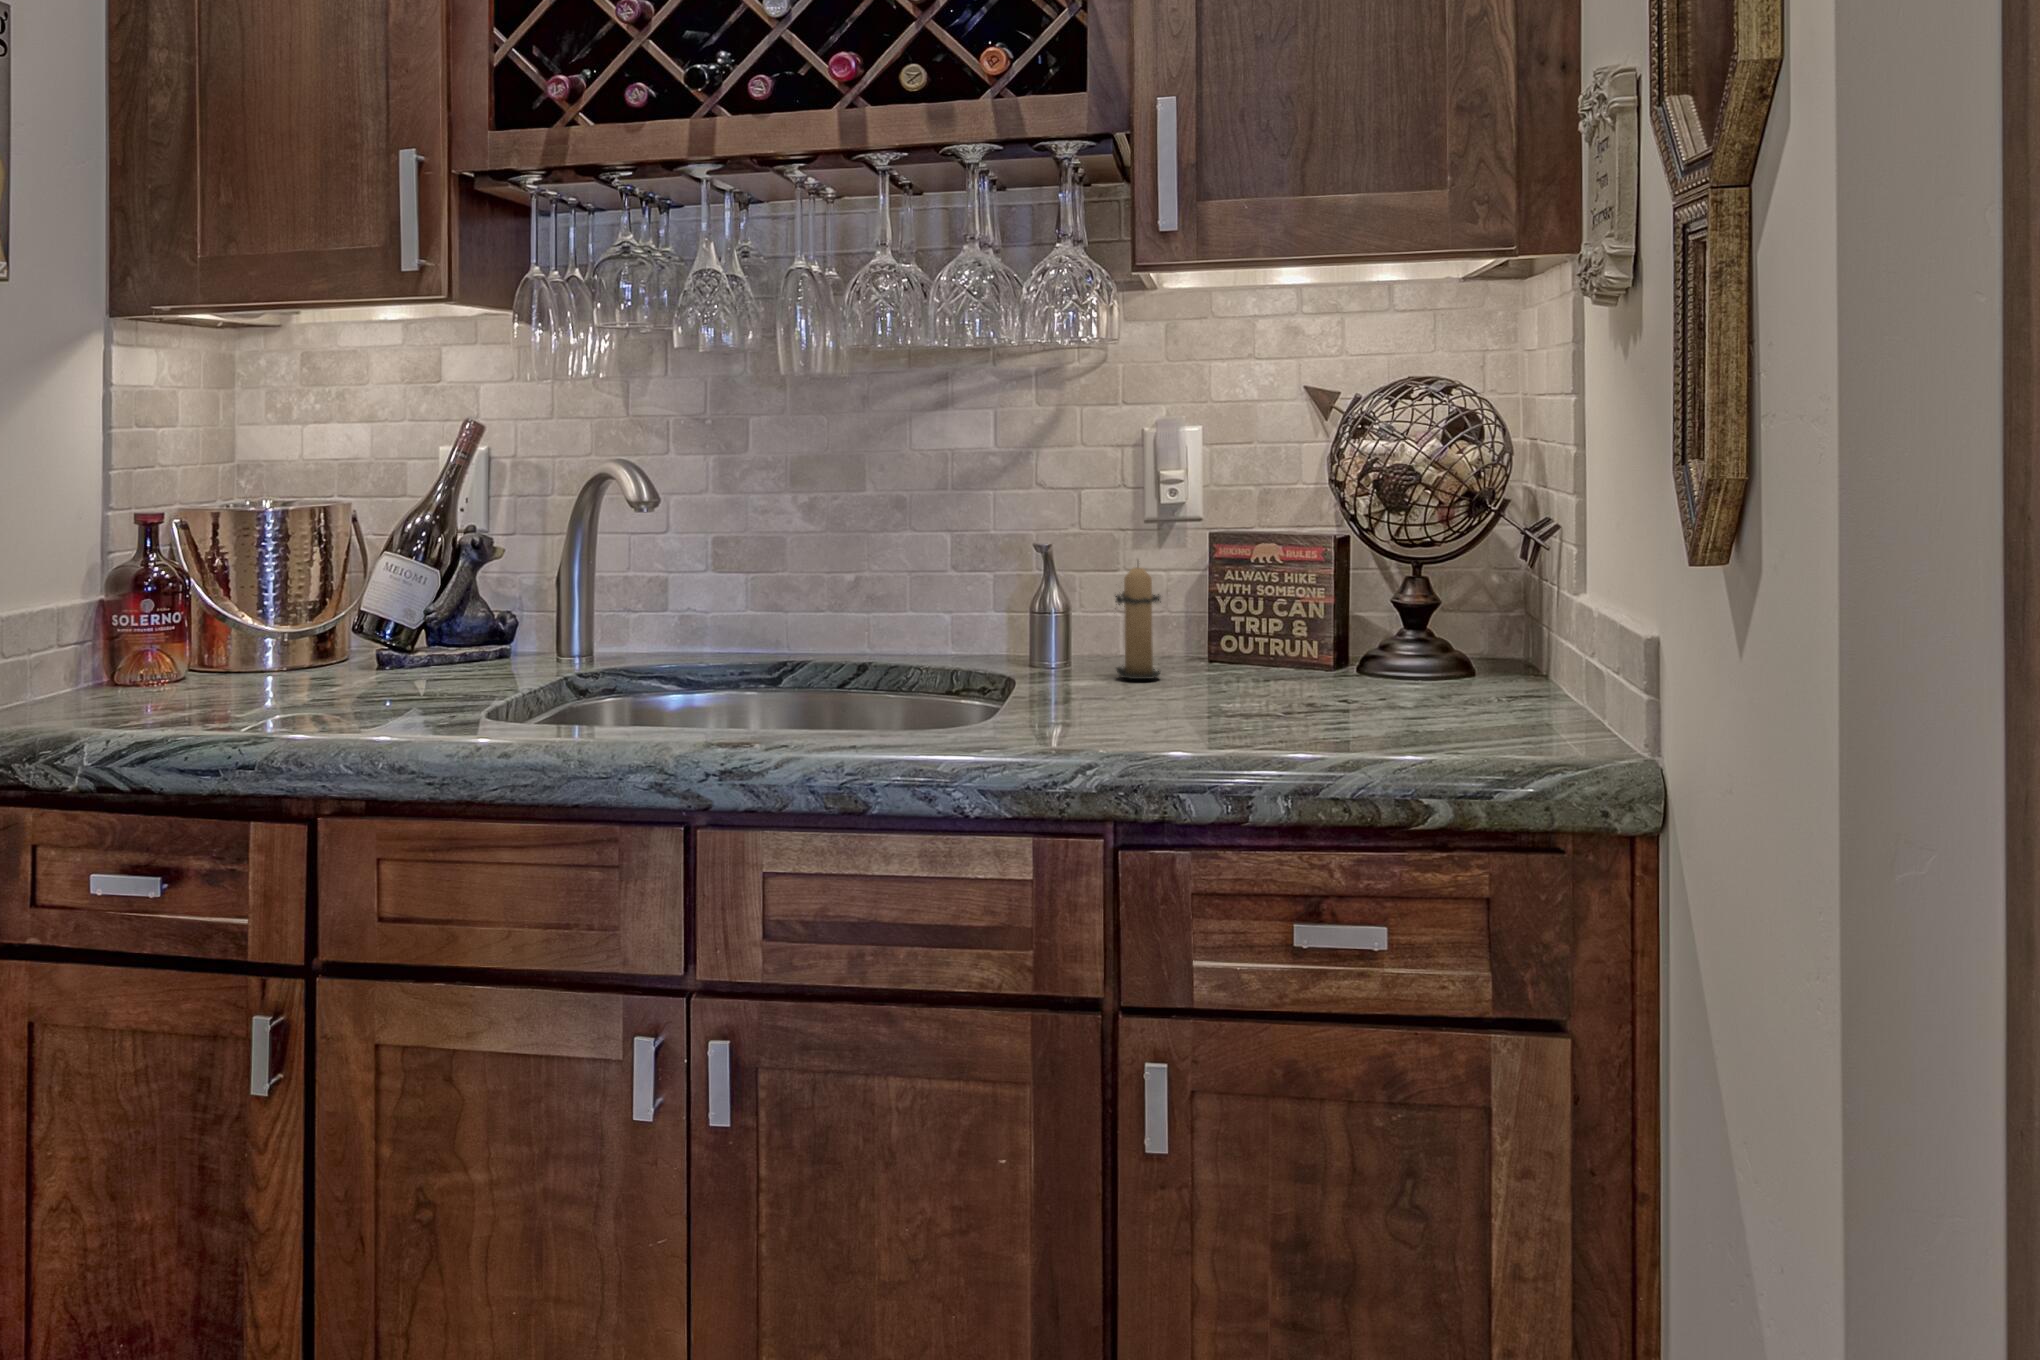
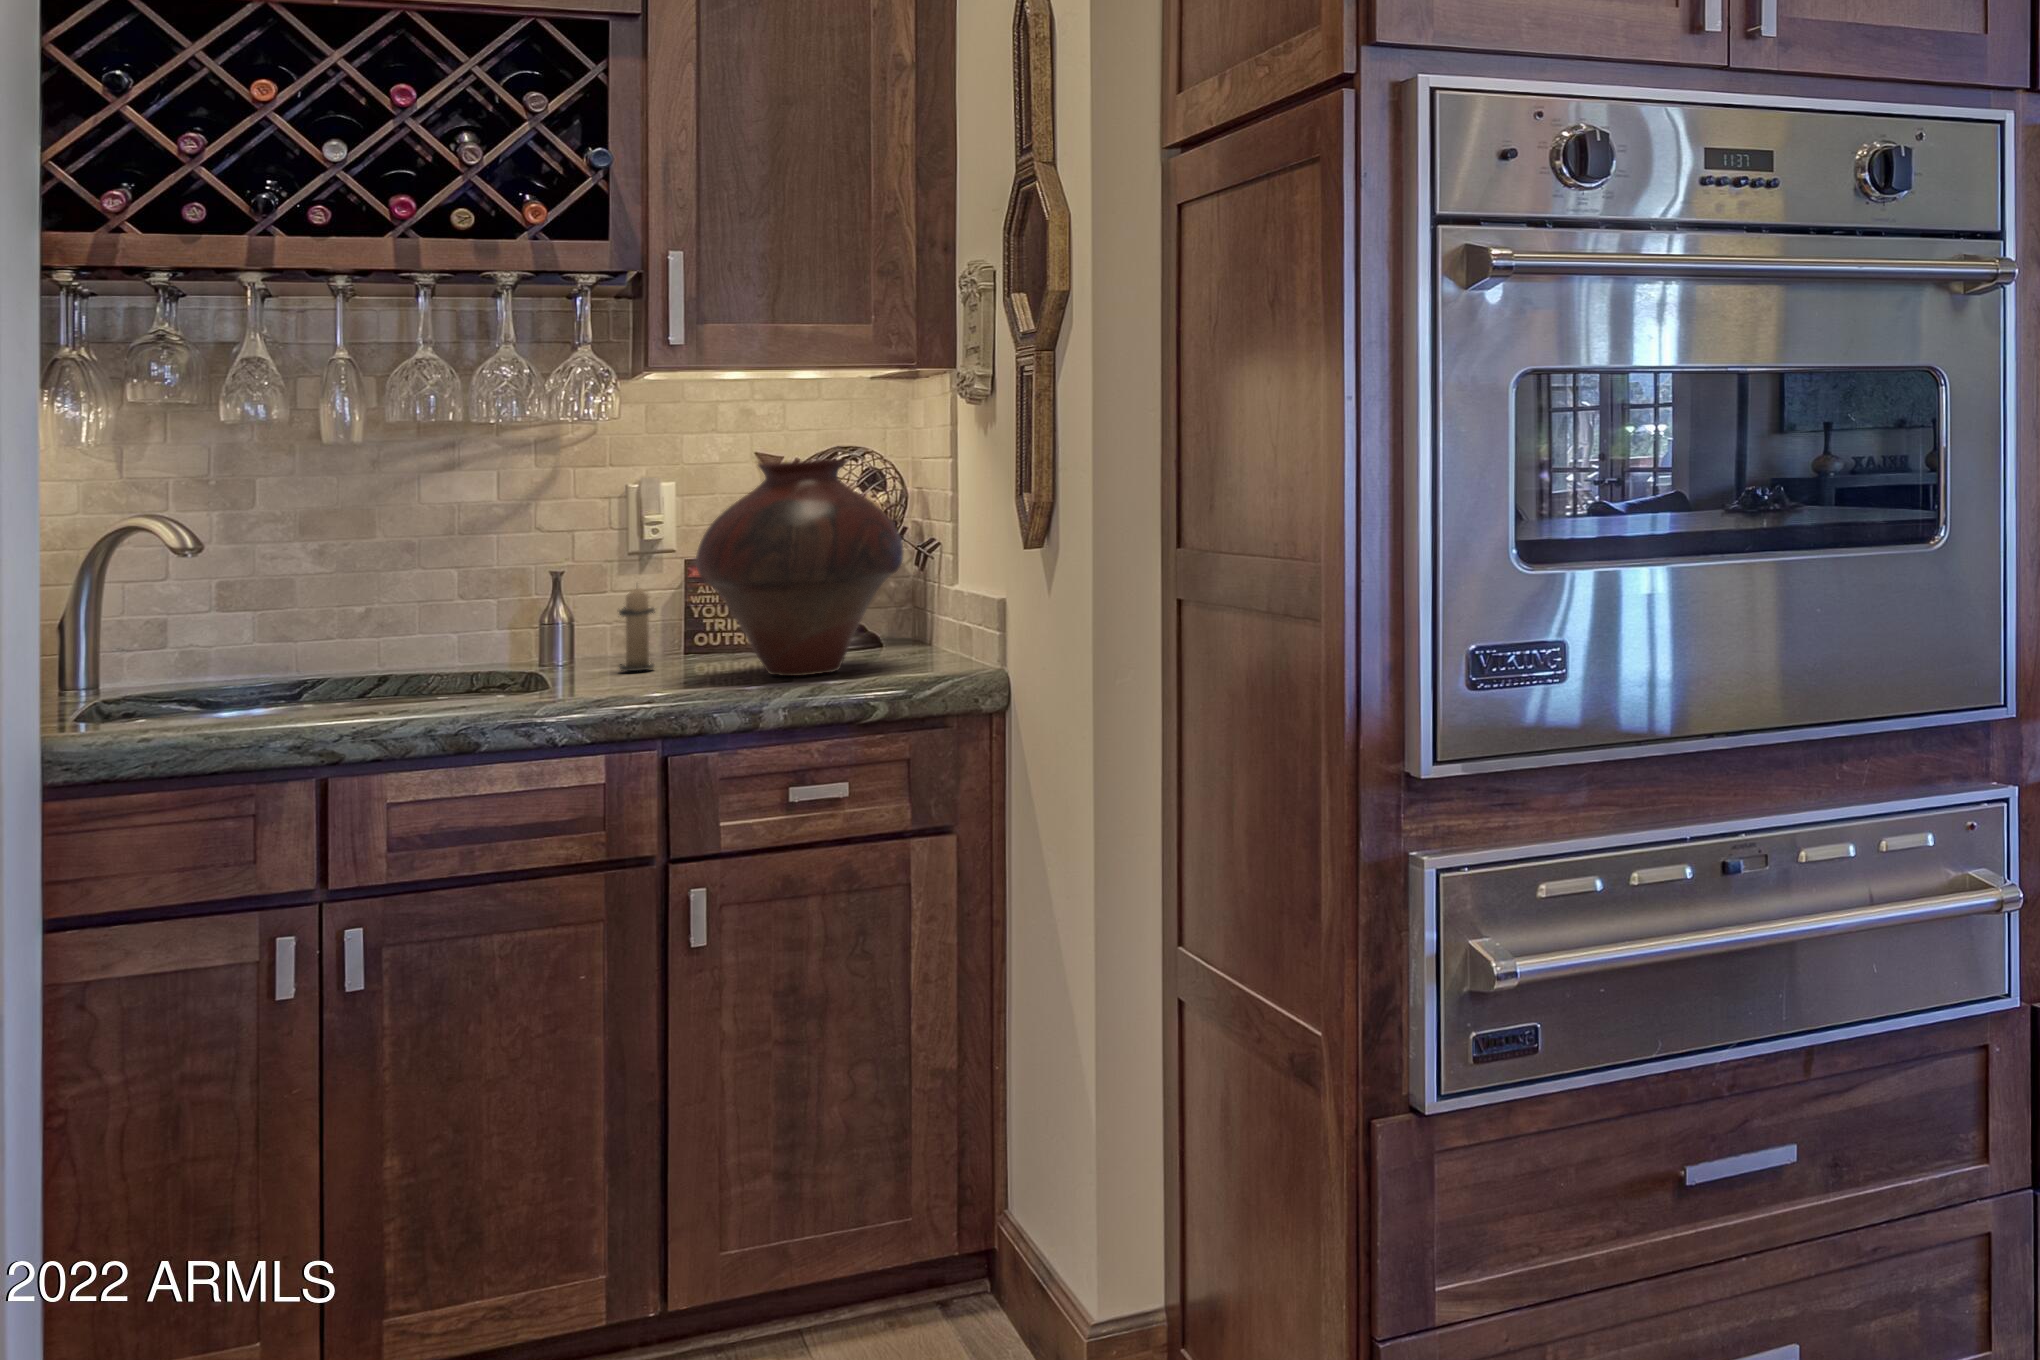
vase: none [1184,396,1490,728] -> present [696,459,904,676]

